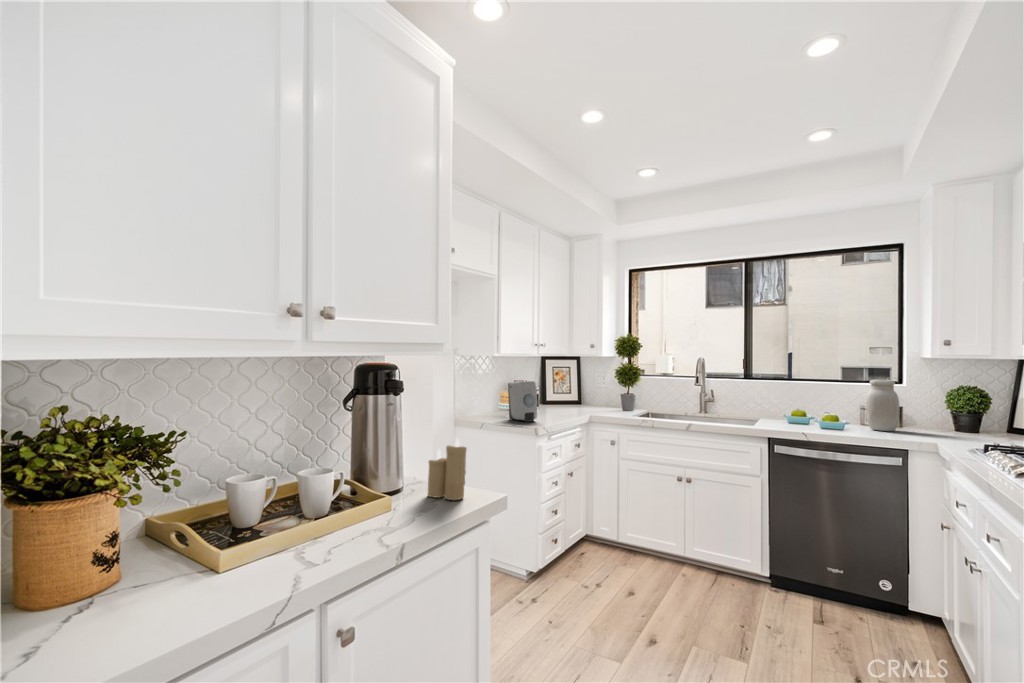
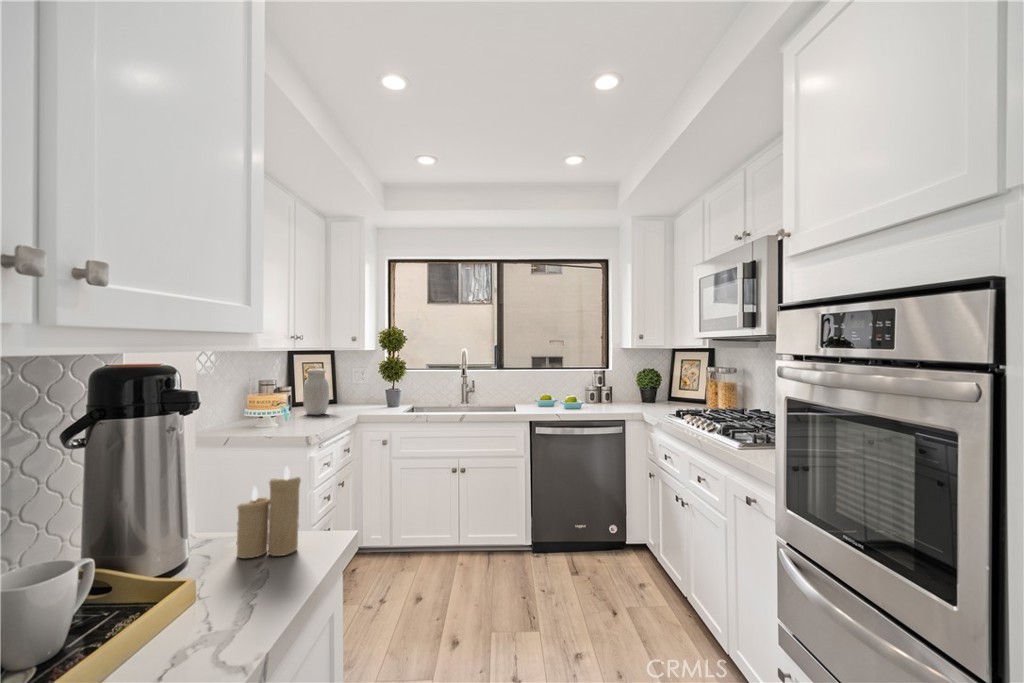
jar: present [866,379,899,431] -> present [303,369,329,415]
soap dispenser: present [508,381,537,422] -> none [263,381,304,430]

